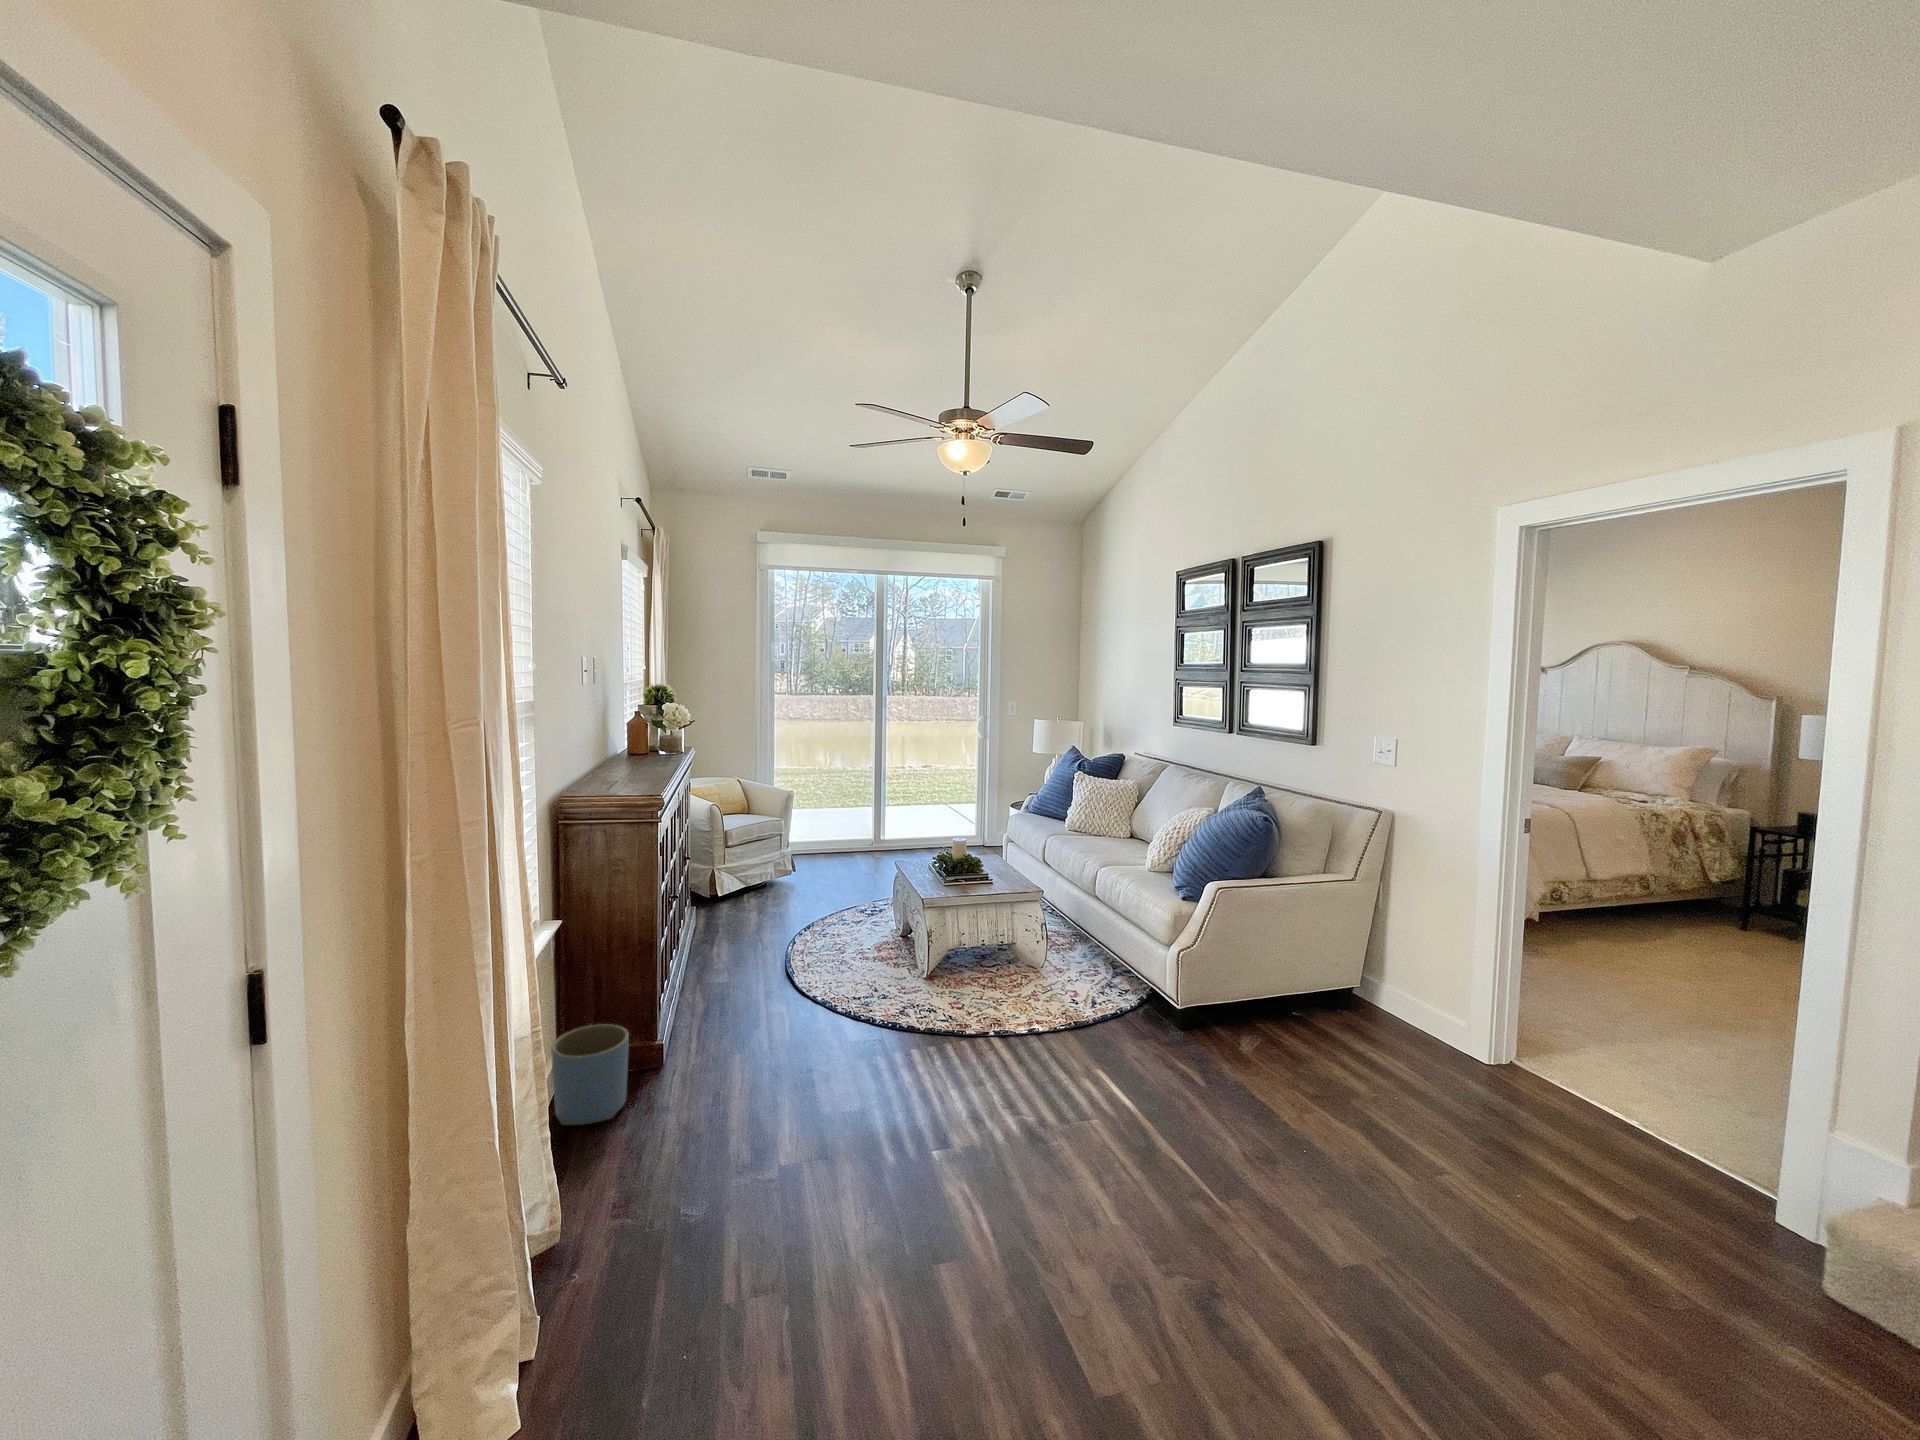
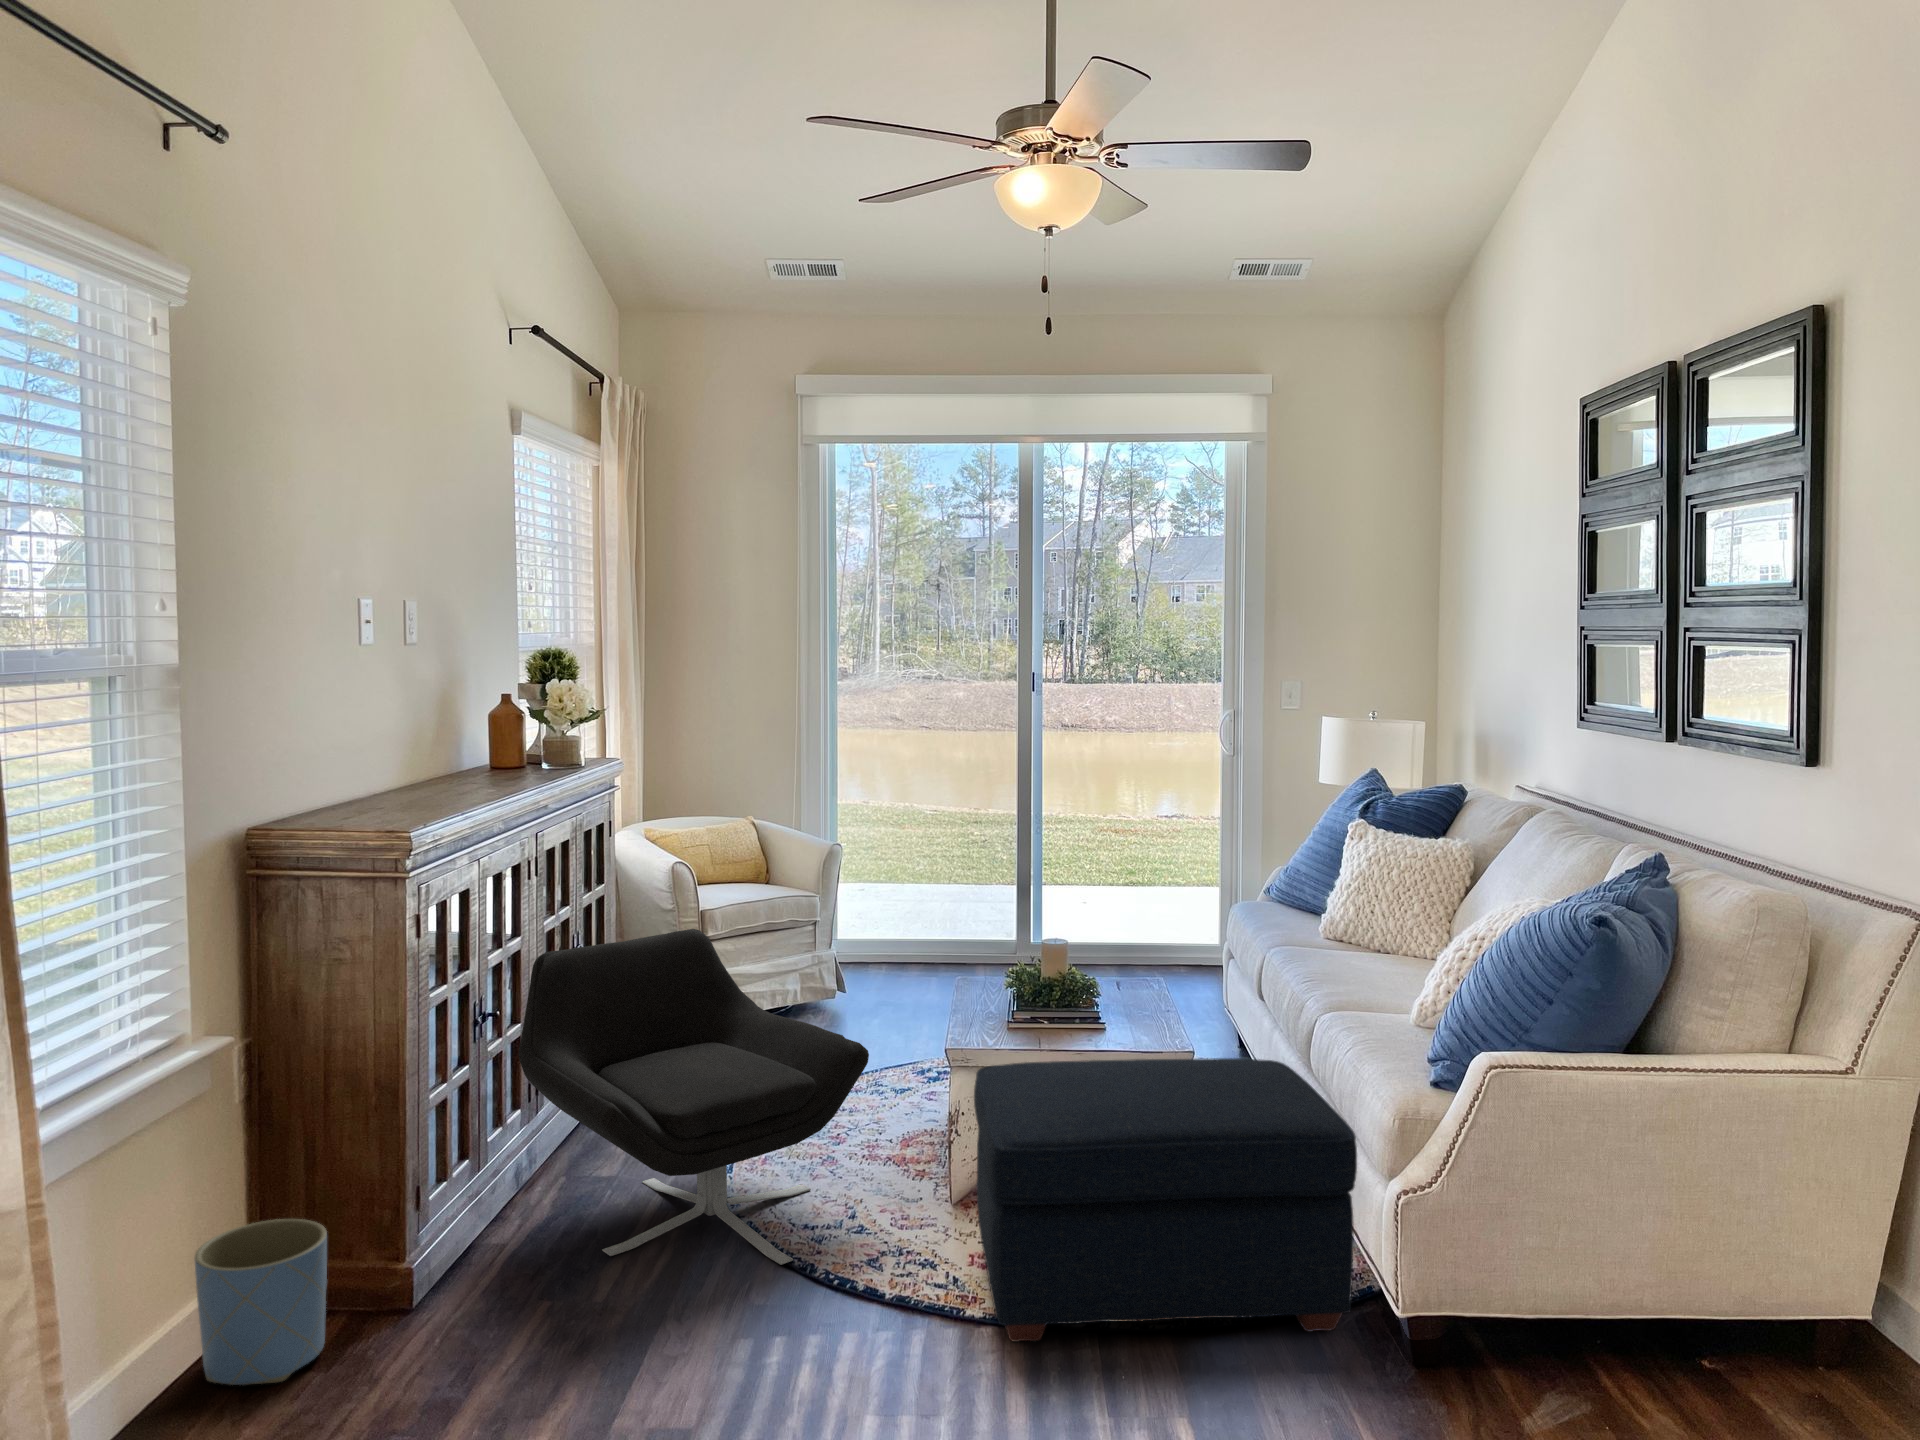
lounge chair: none [687,841,882,1027] -> present [519,929,869,1265]
ottoman: none [950,893,1152,1042] -> present [974,1058,1357,1342]

